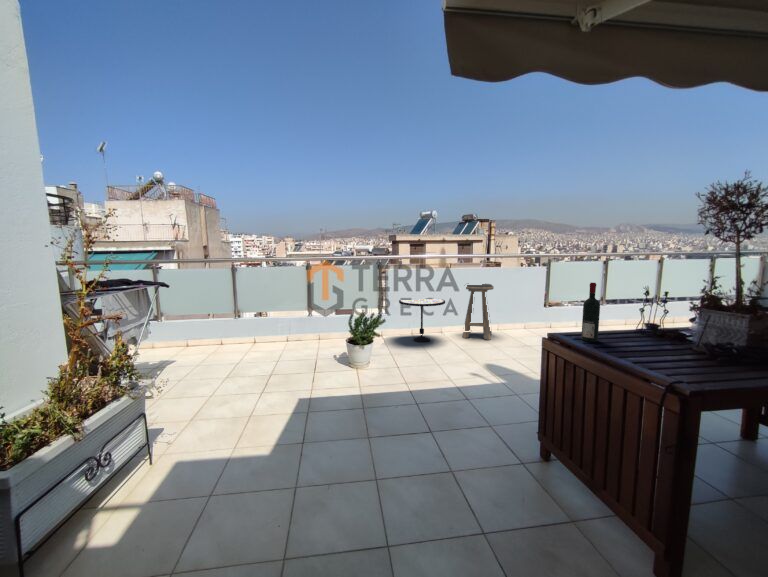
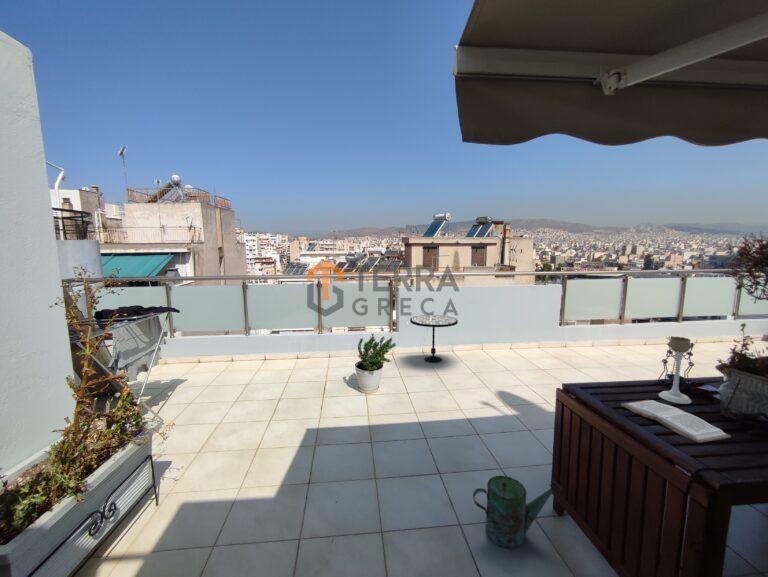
candle holder: none [637,282,667,343] -> present [658,337,692,404]
wine bottle: present [581,283,600,342] -> none [598,337,618,400]
stool: present [463,284,494,340] -> none [475,301,508,361]
book: none [603,339,703,365] -> present [621,400,731,443]
watering can: none [465,421,550,488] -> present [473,476,563,549]

